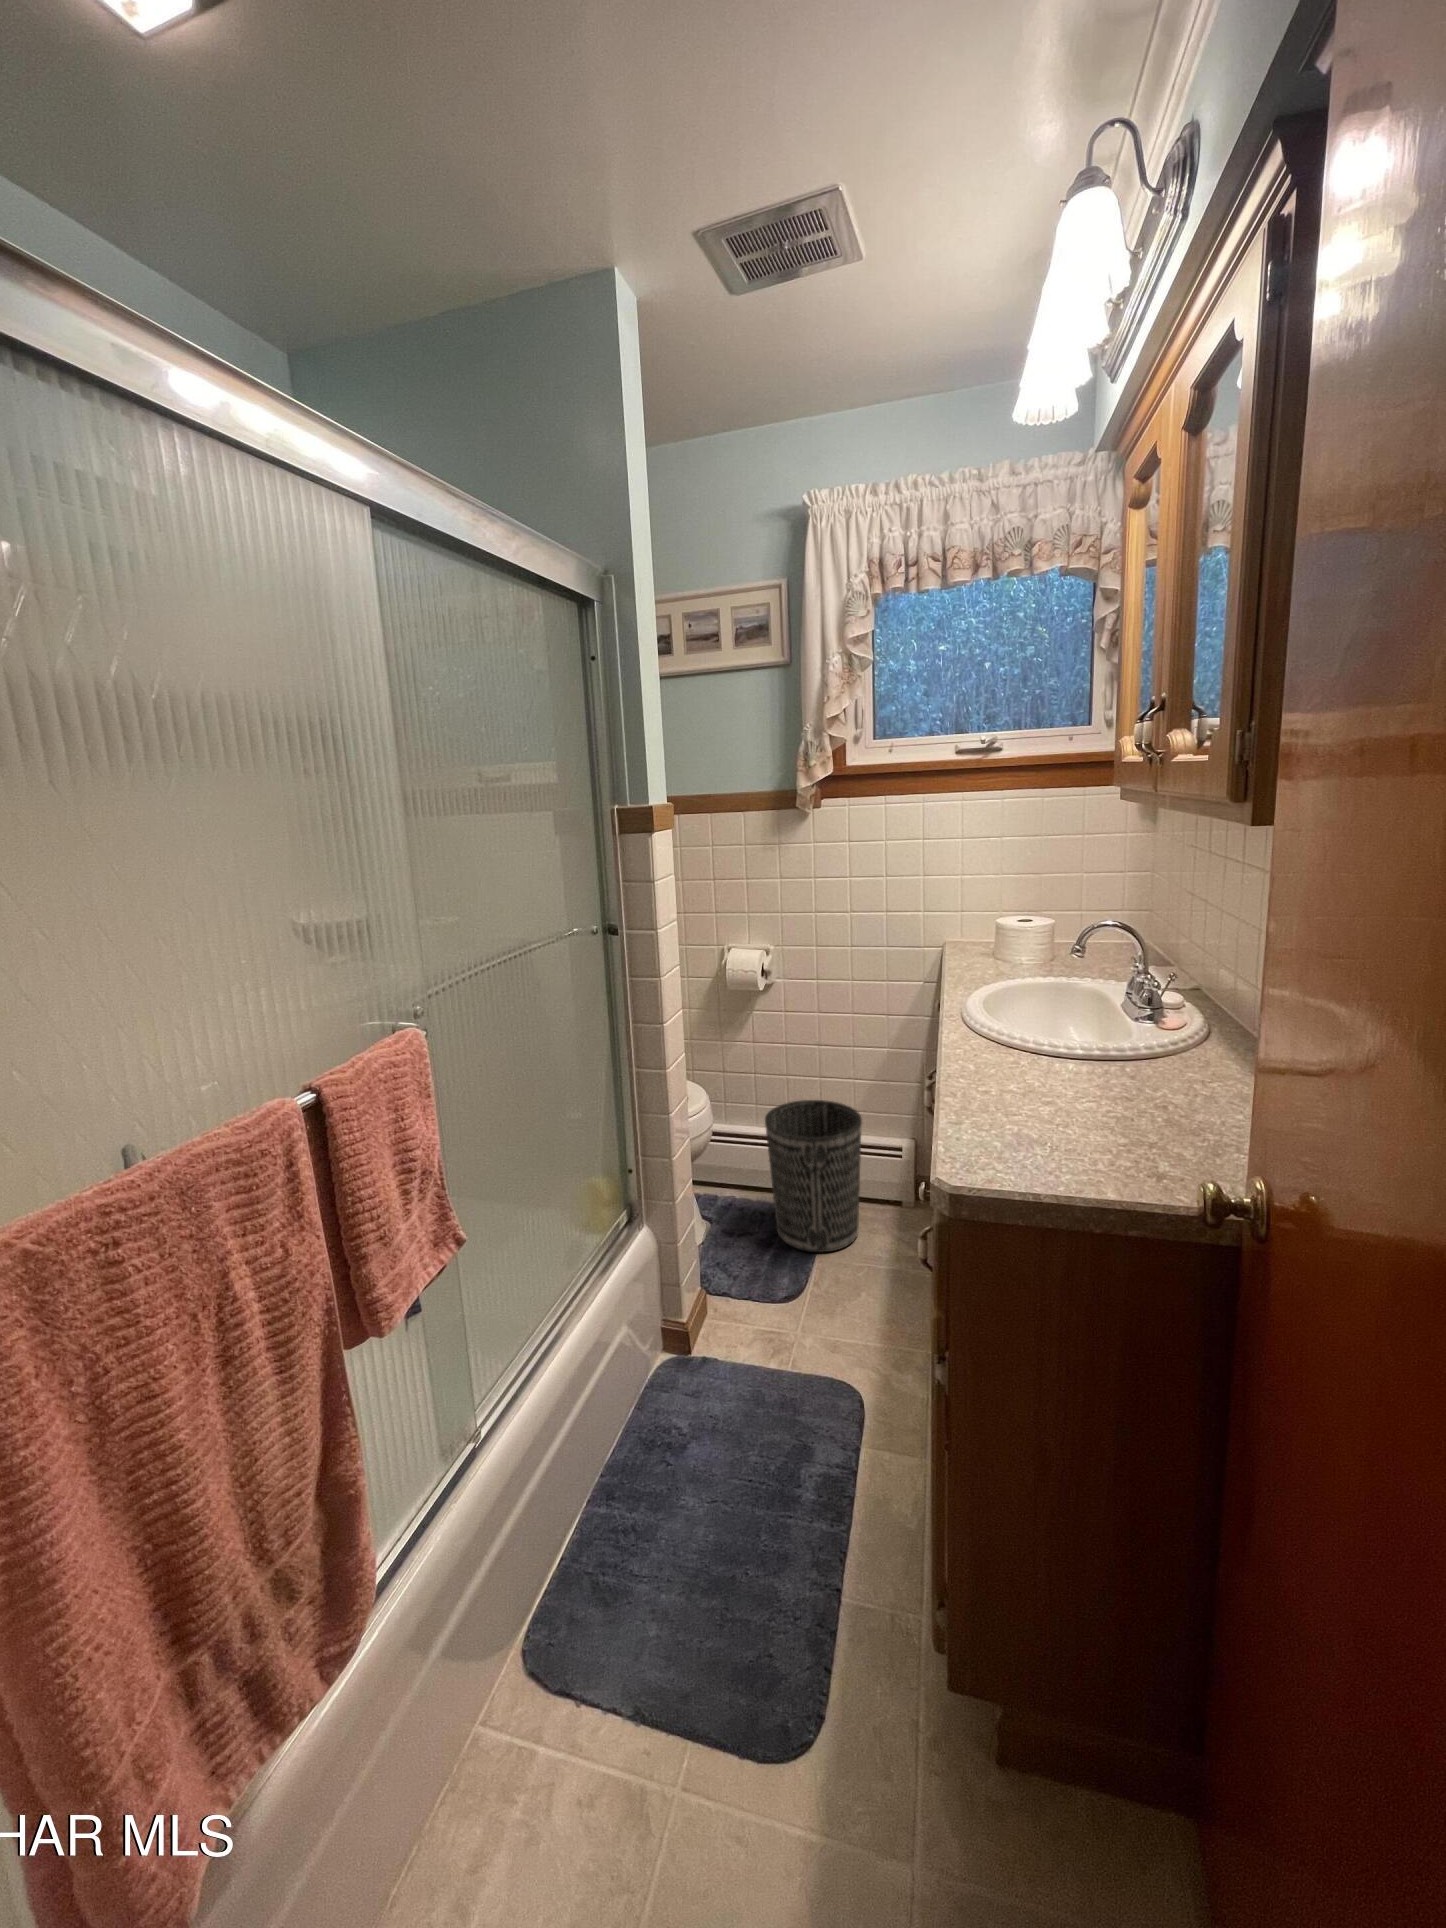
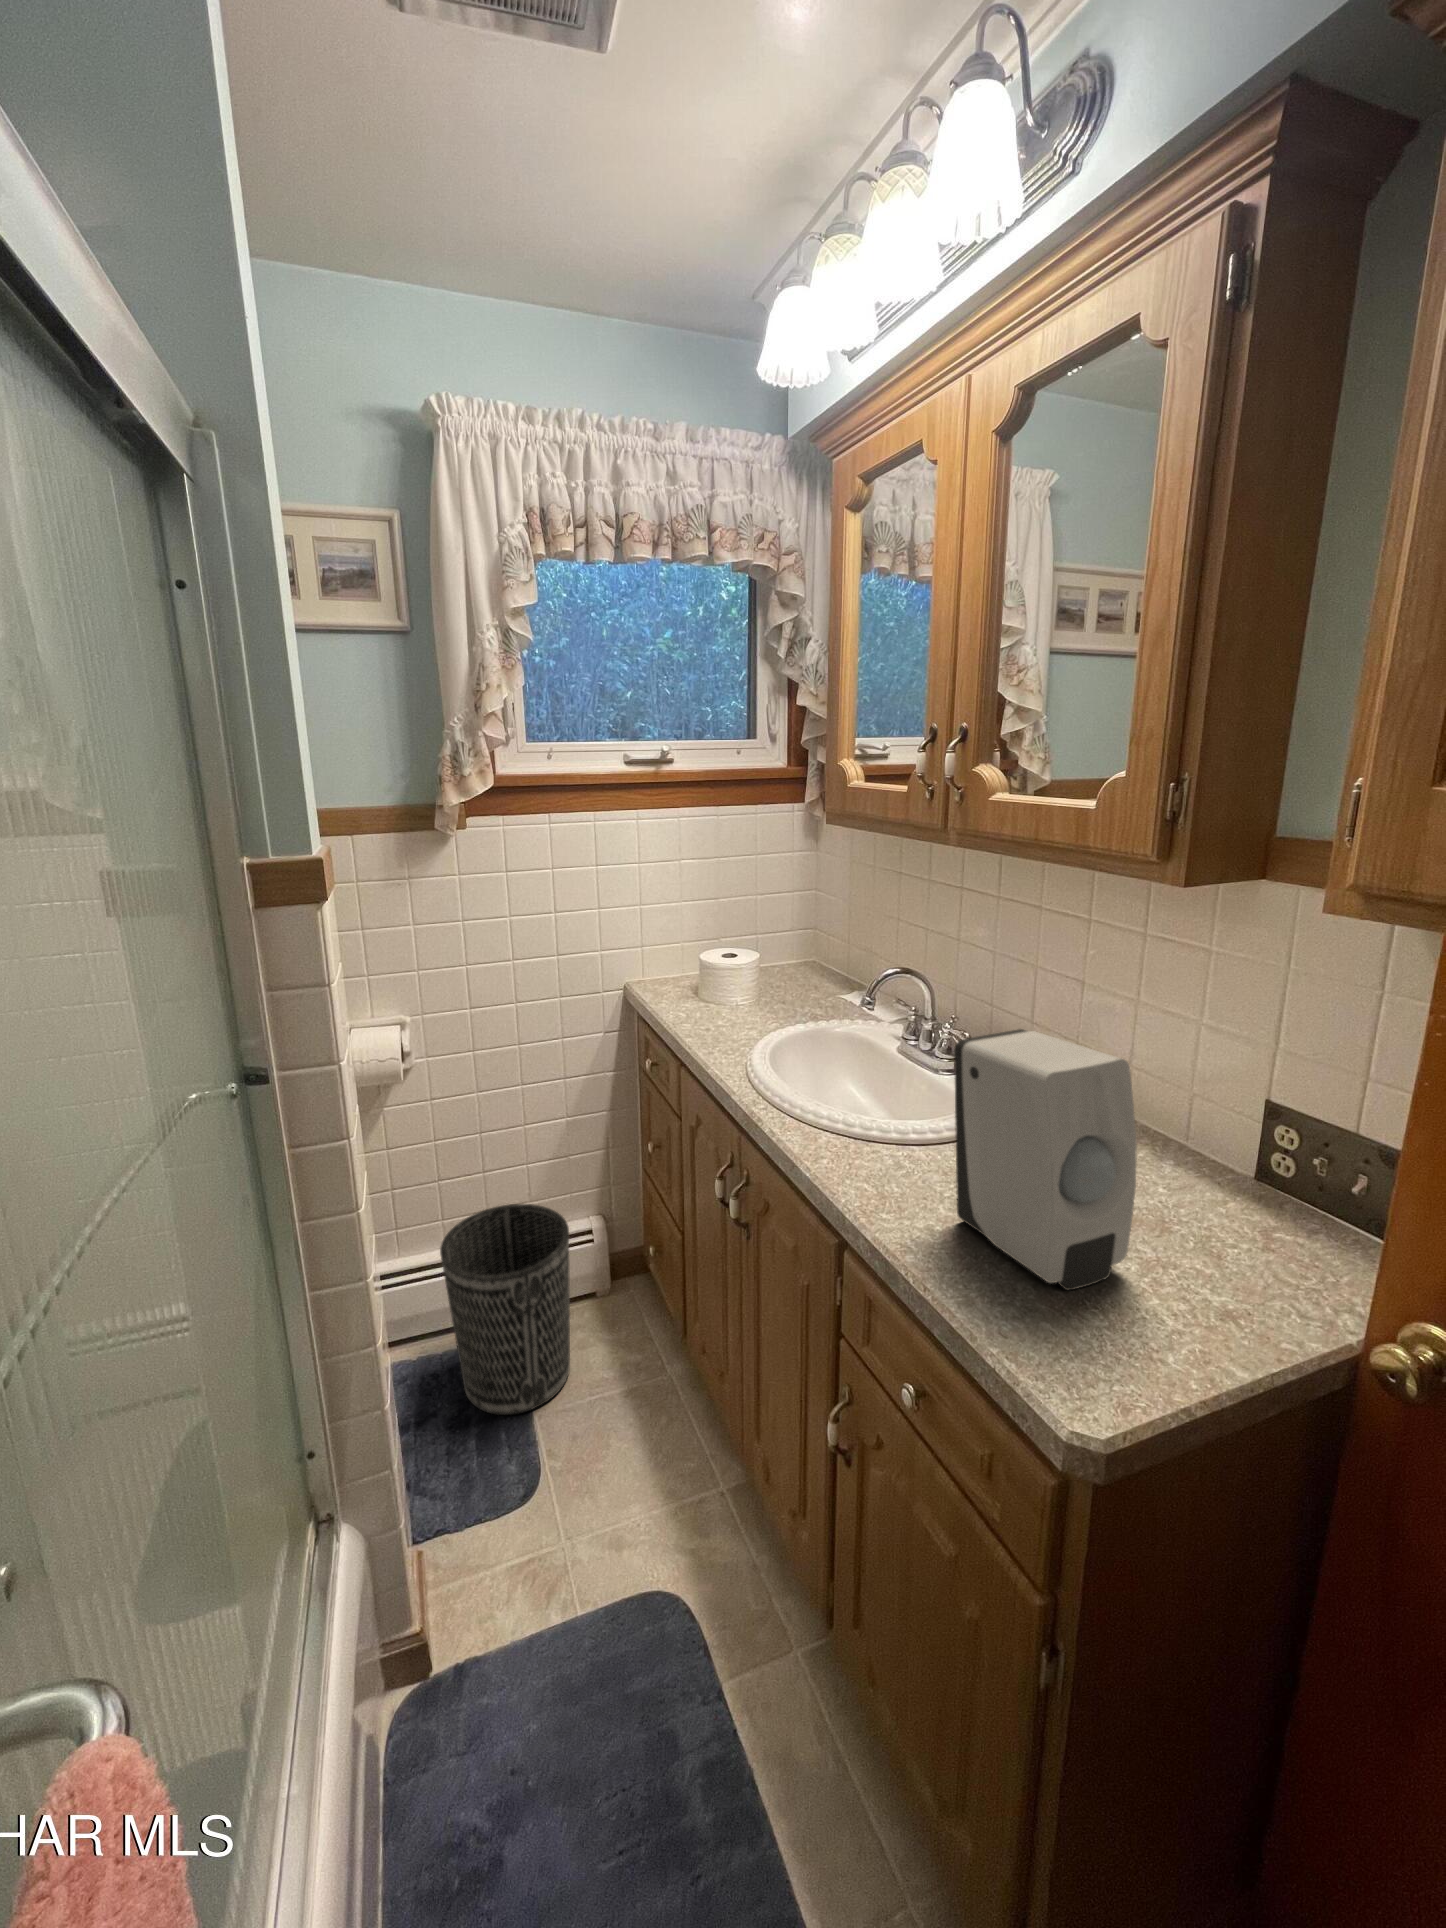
soap dispenser: none [1022,941,1131,1142] -> present [954,1029,1137,1290]

